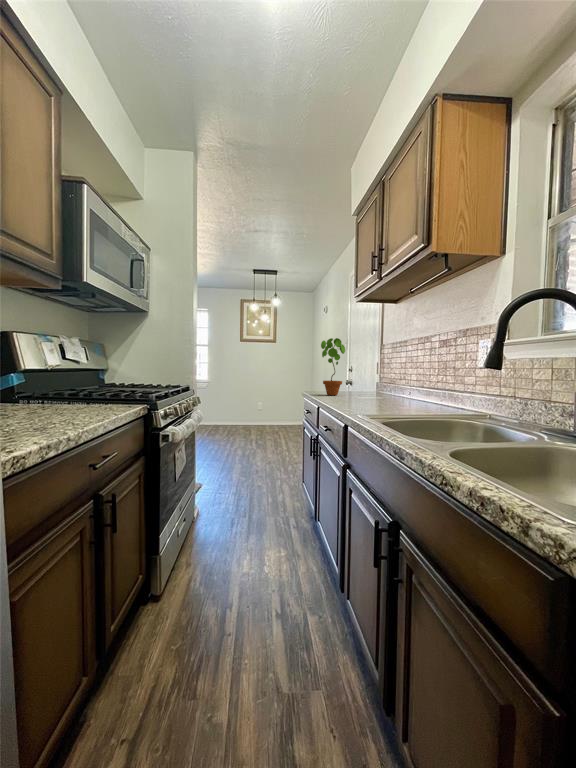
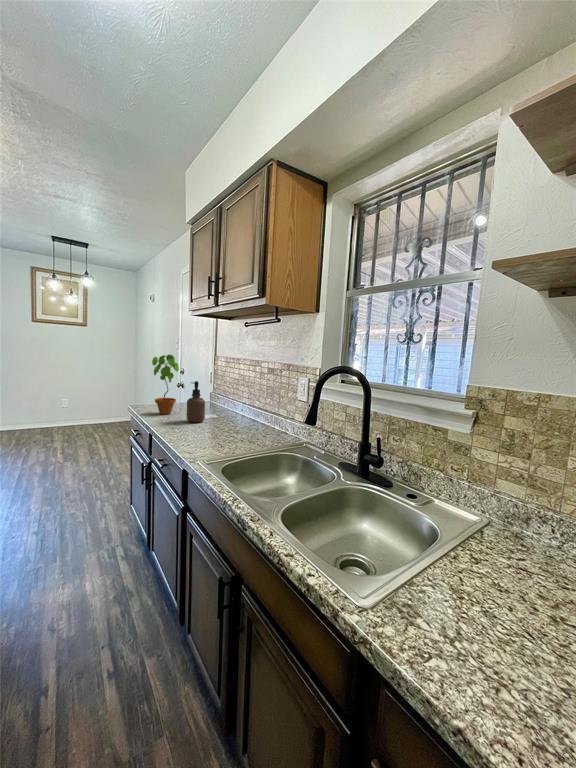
soap dispenser: none [352,358,370,400] -> present [187,381,205,423]

